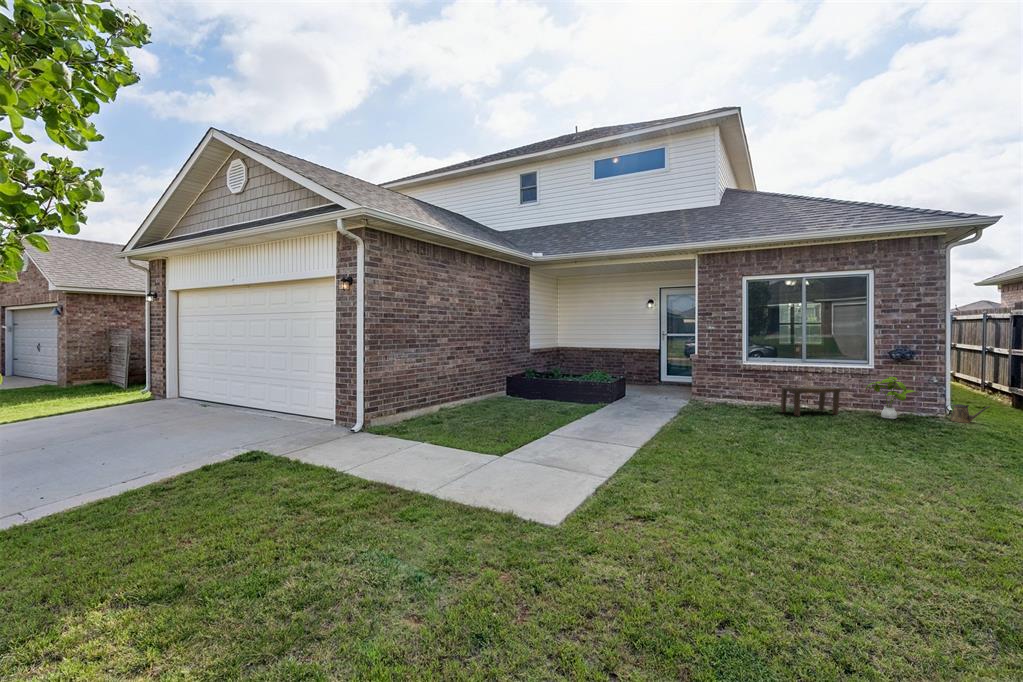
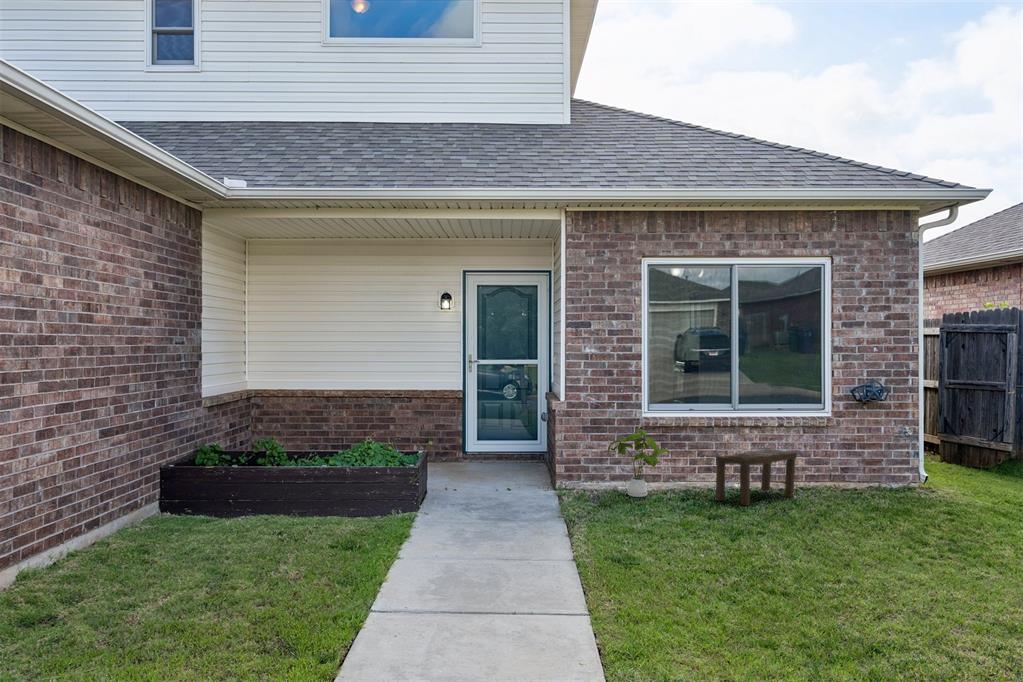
house plant: present [866,377,917,419] -> present [608,429,671,497]
watering can: present [946,404,990,423] -> none [917,466,970,494]

